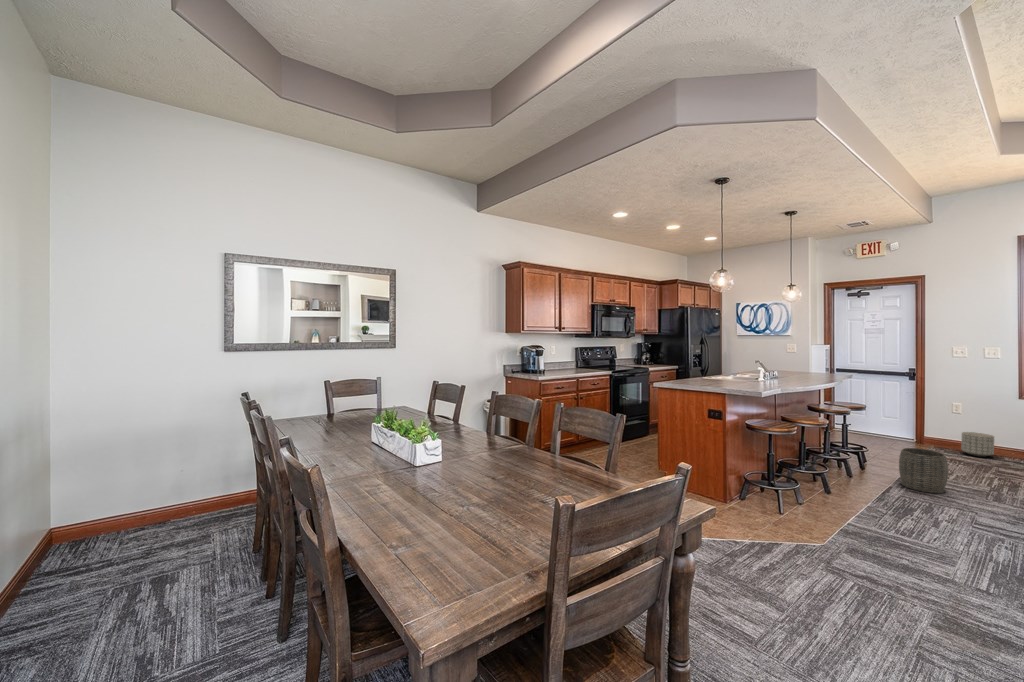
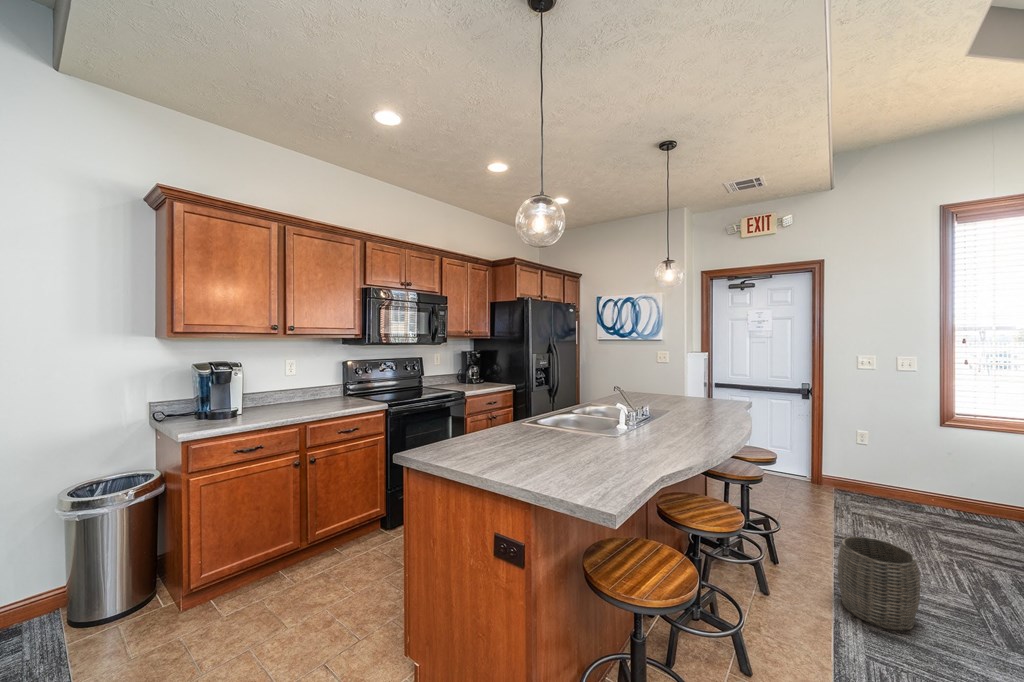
planter: present [961,432,994,457] -> none [872,472,913,508]

